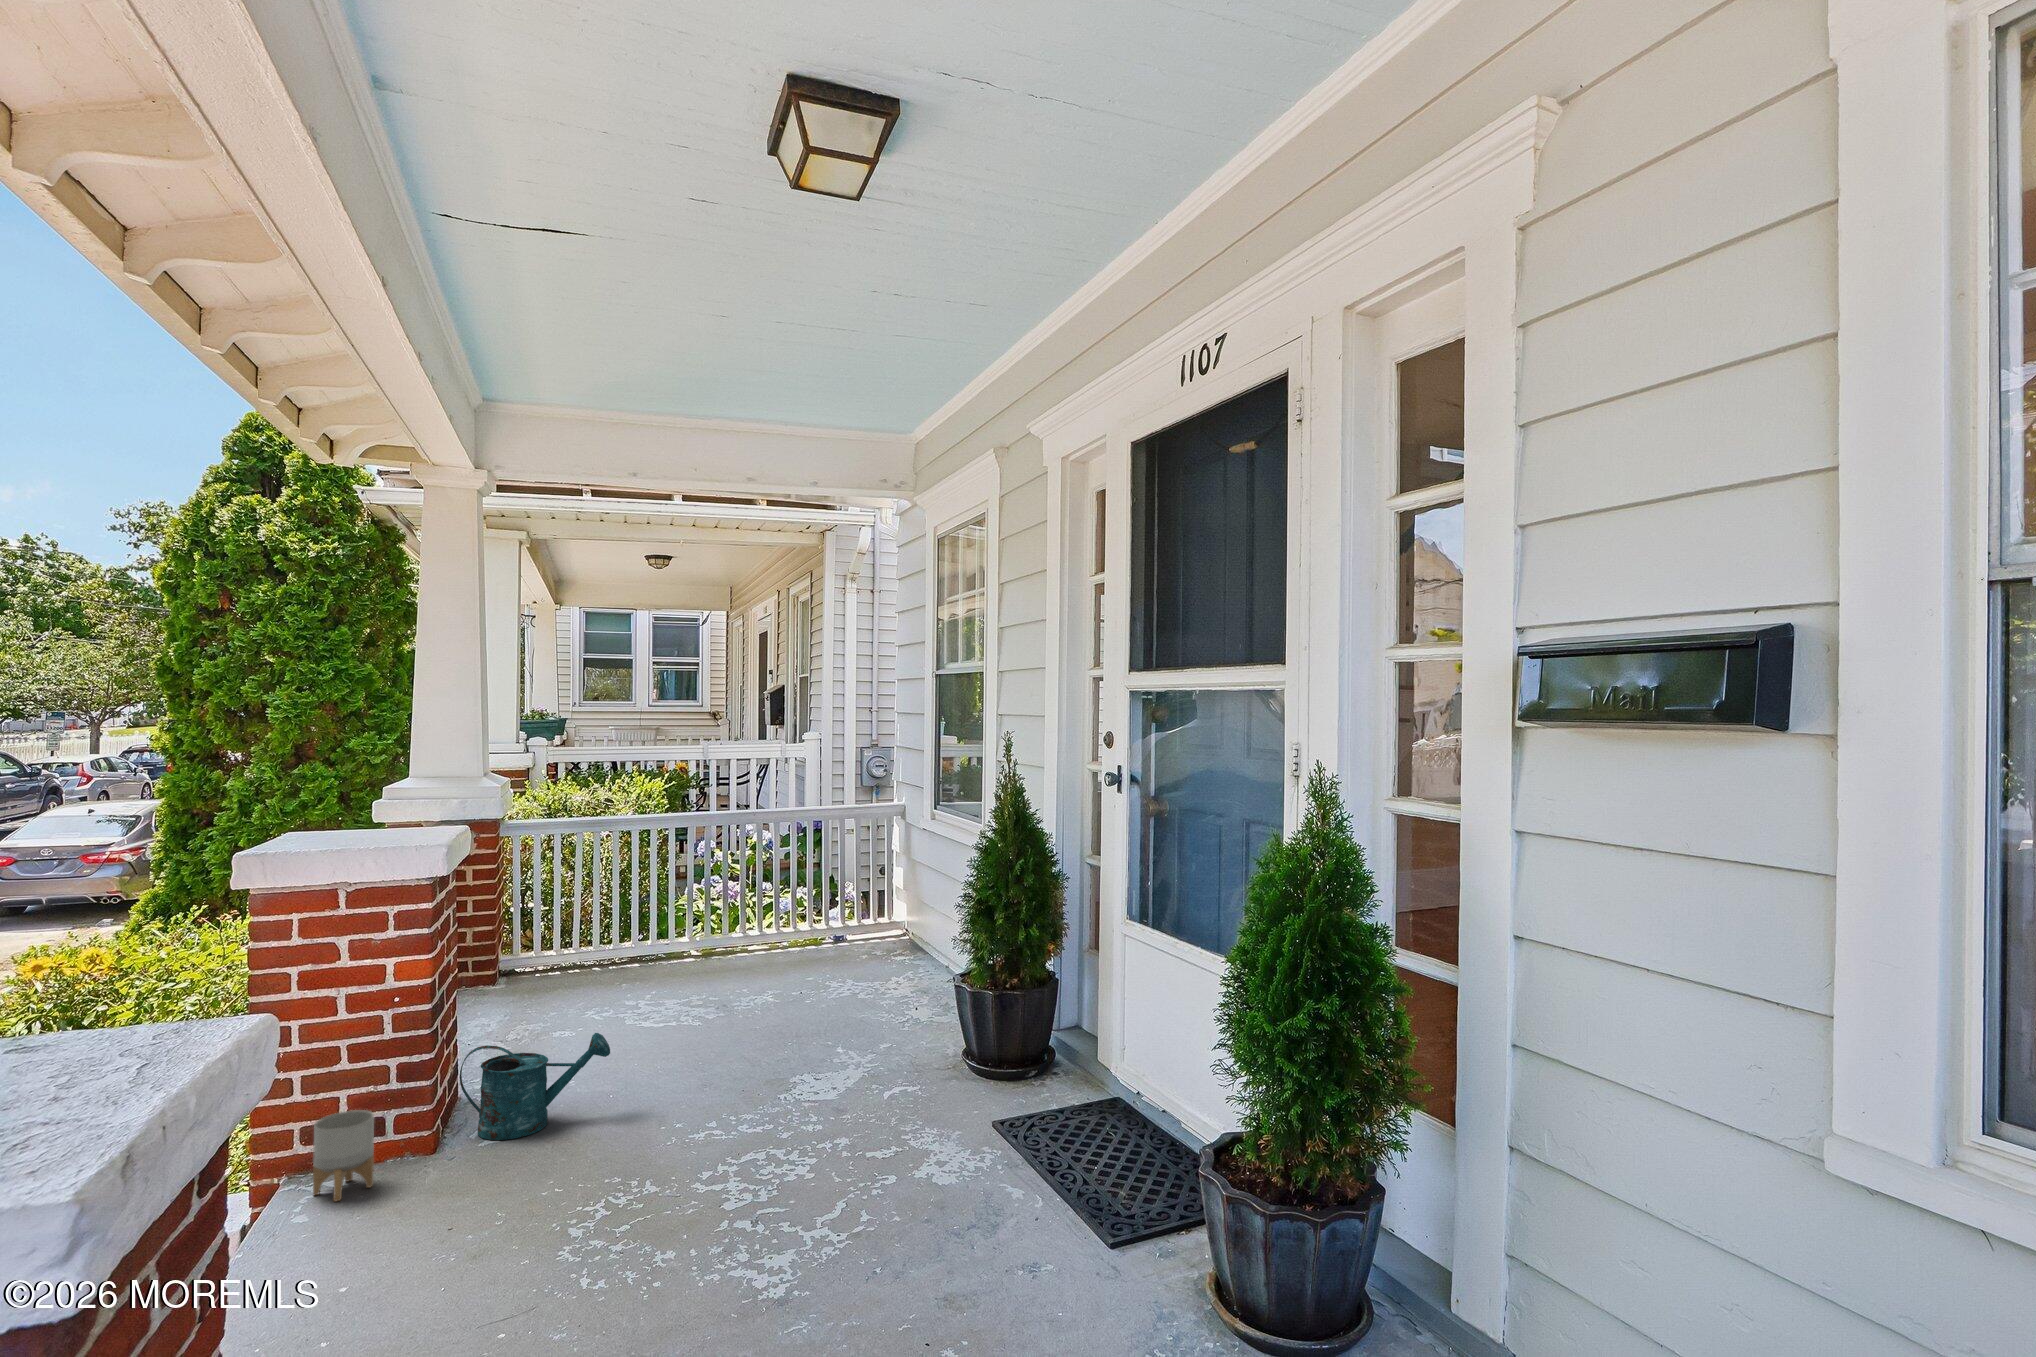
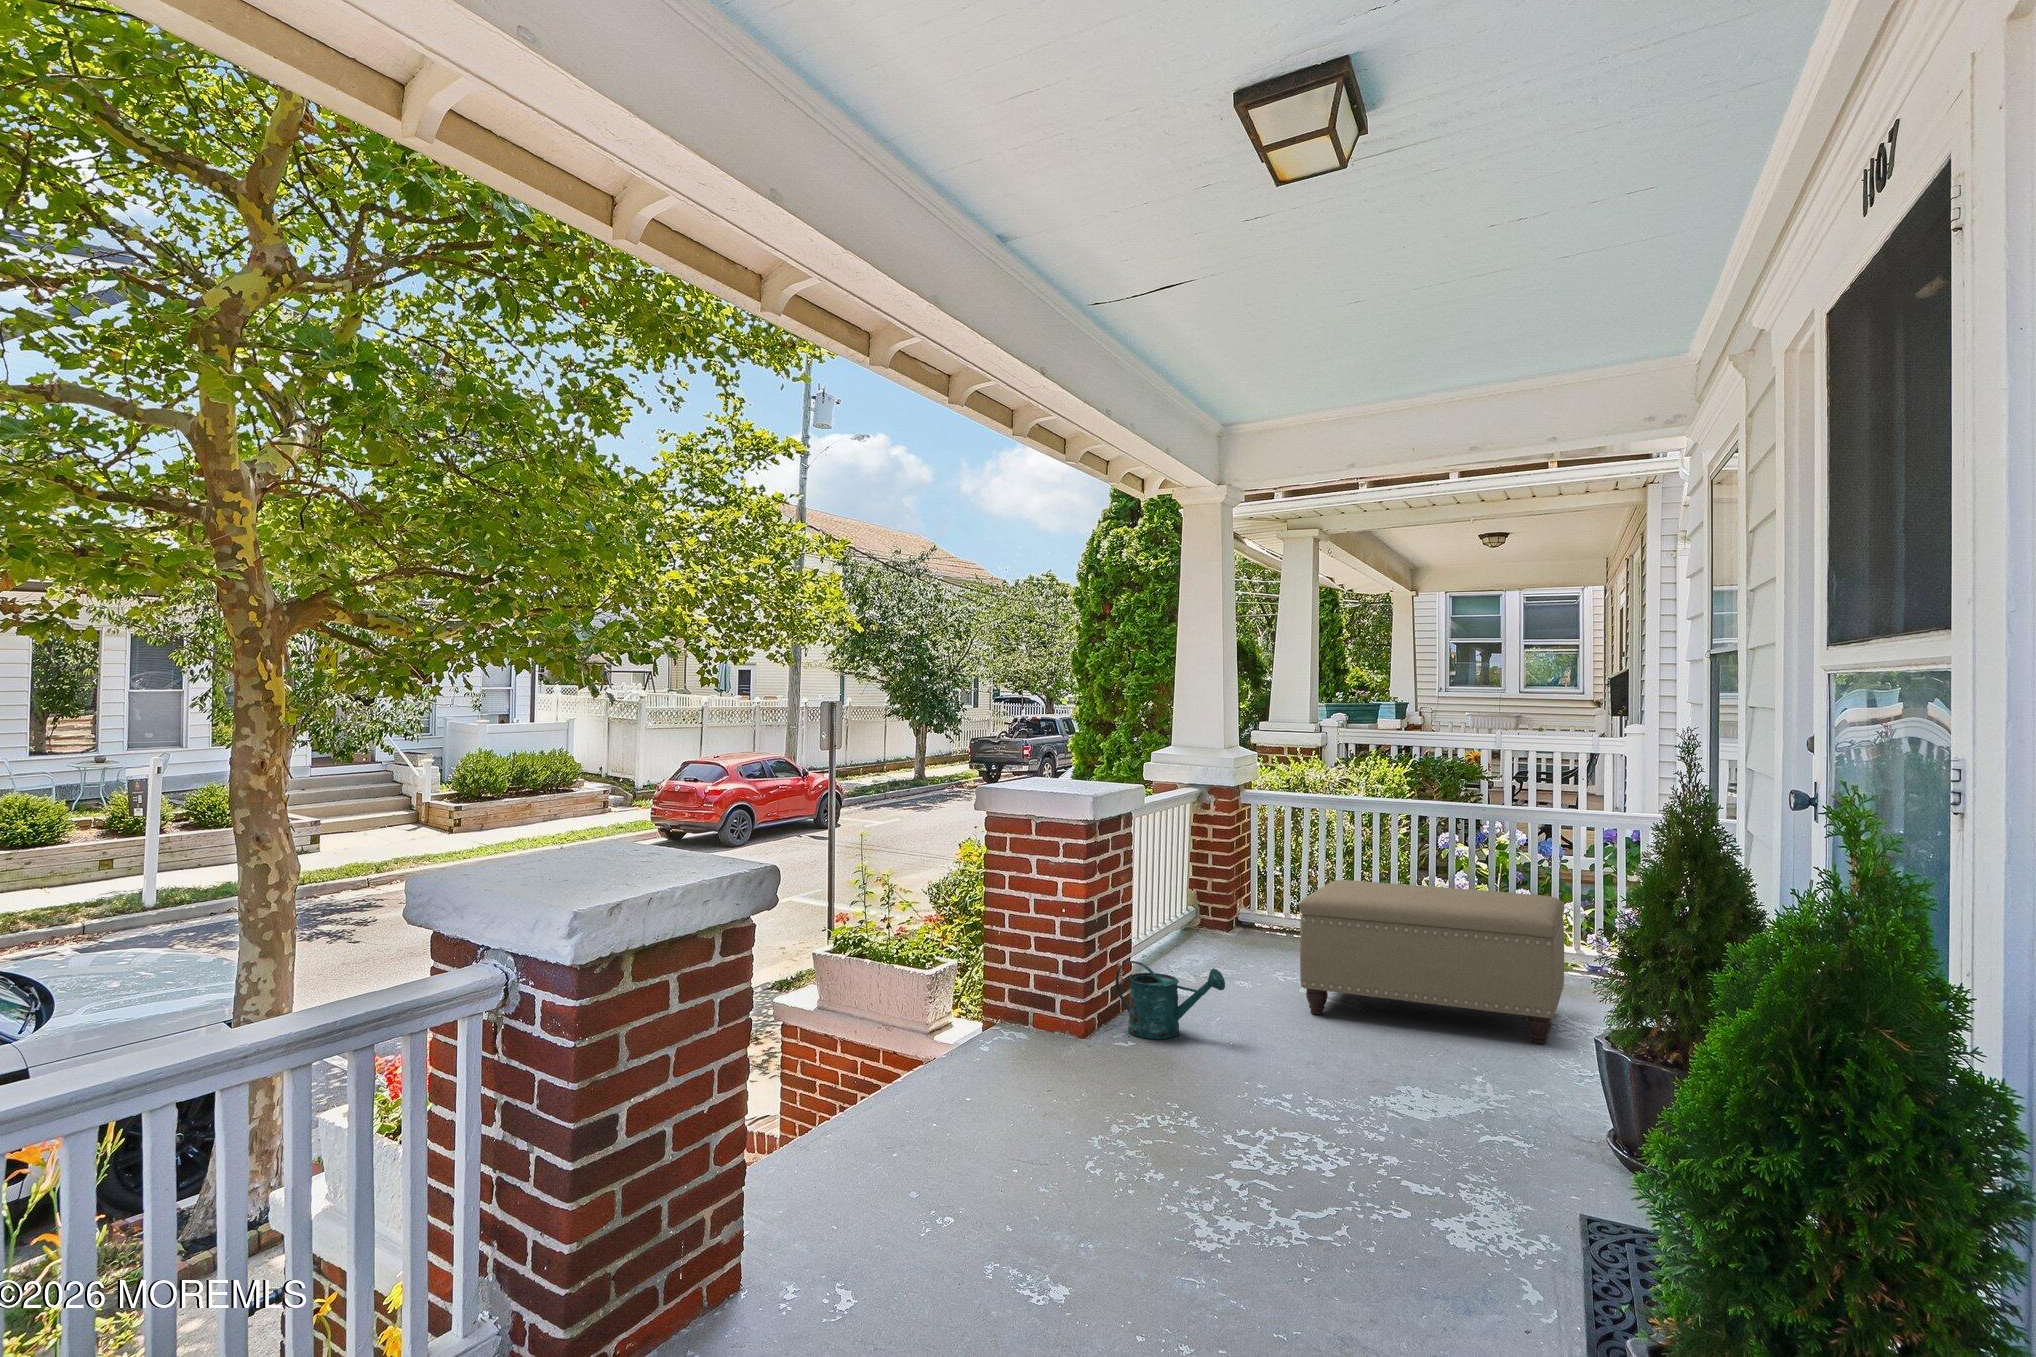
ottoman: none [661,894,910,1056] -> present [1299,880,1564,1044]
planter: present [313,1110,374,1201] -> none [1009,984,1046,1044]

